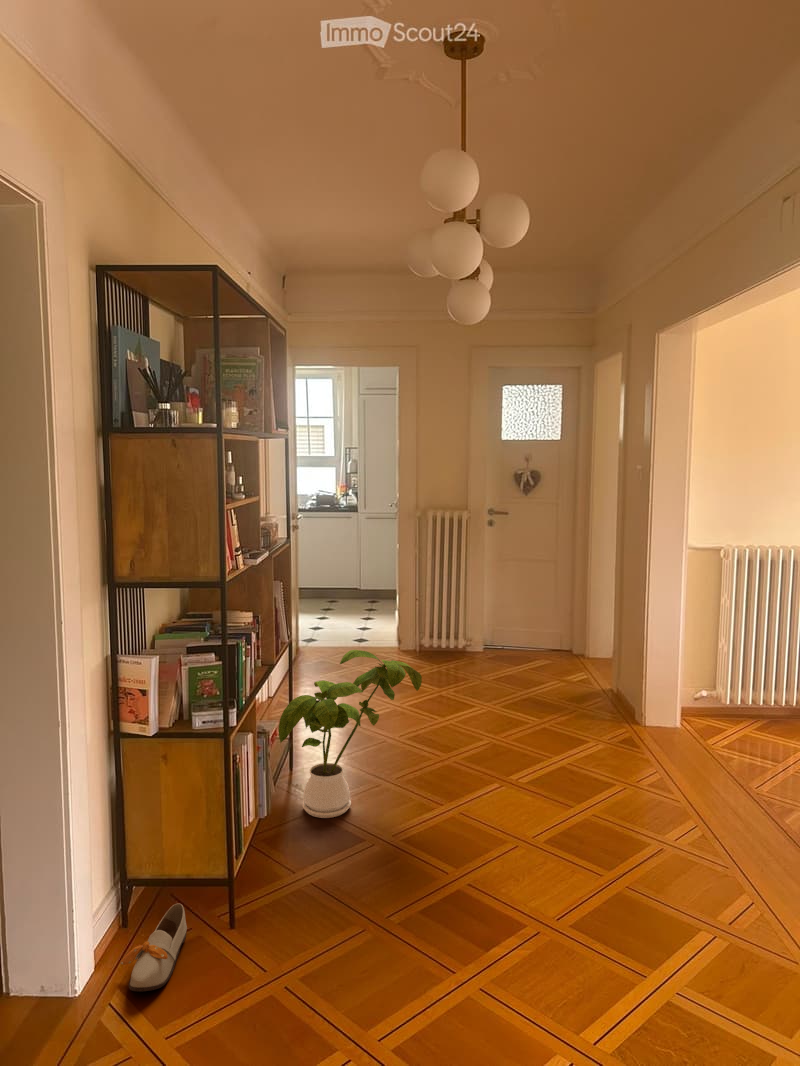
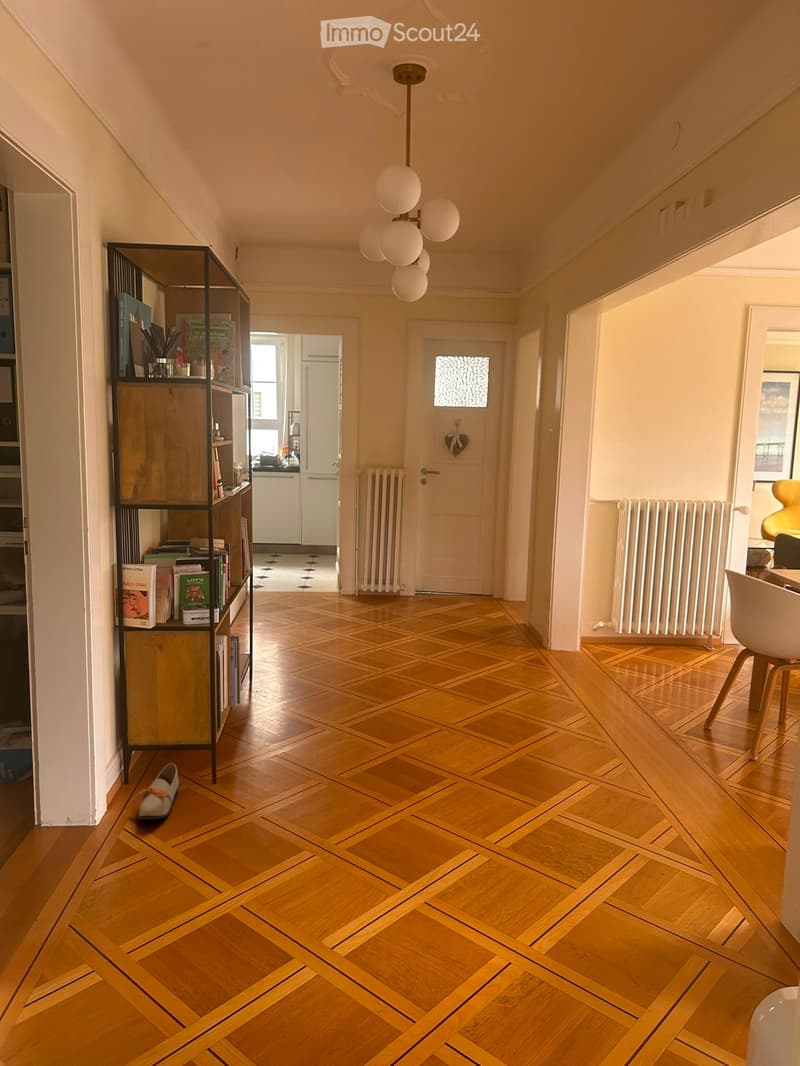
house plant: present [278,650,422,818] -> none [247,574,365,714]

